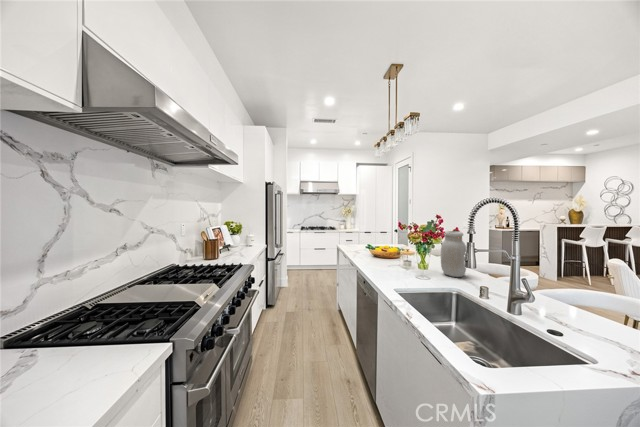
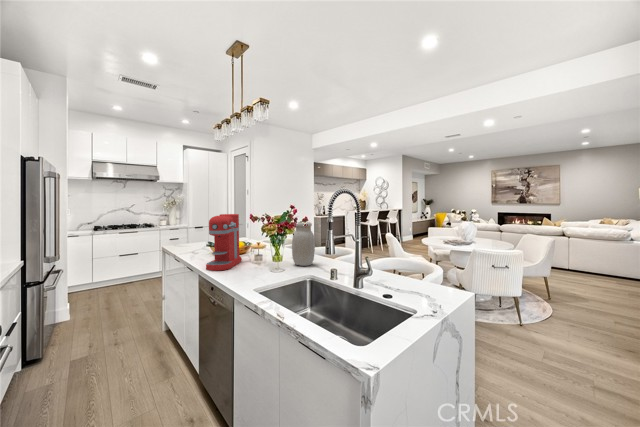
coffee maker: none [362,221,393,269] -> present [206,214,242,271]

